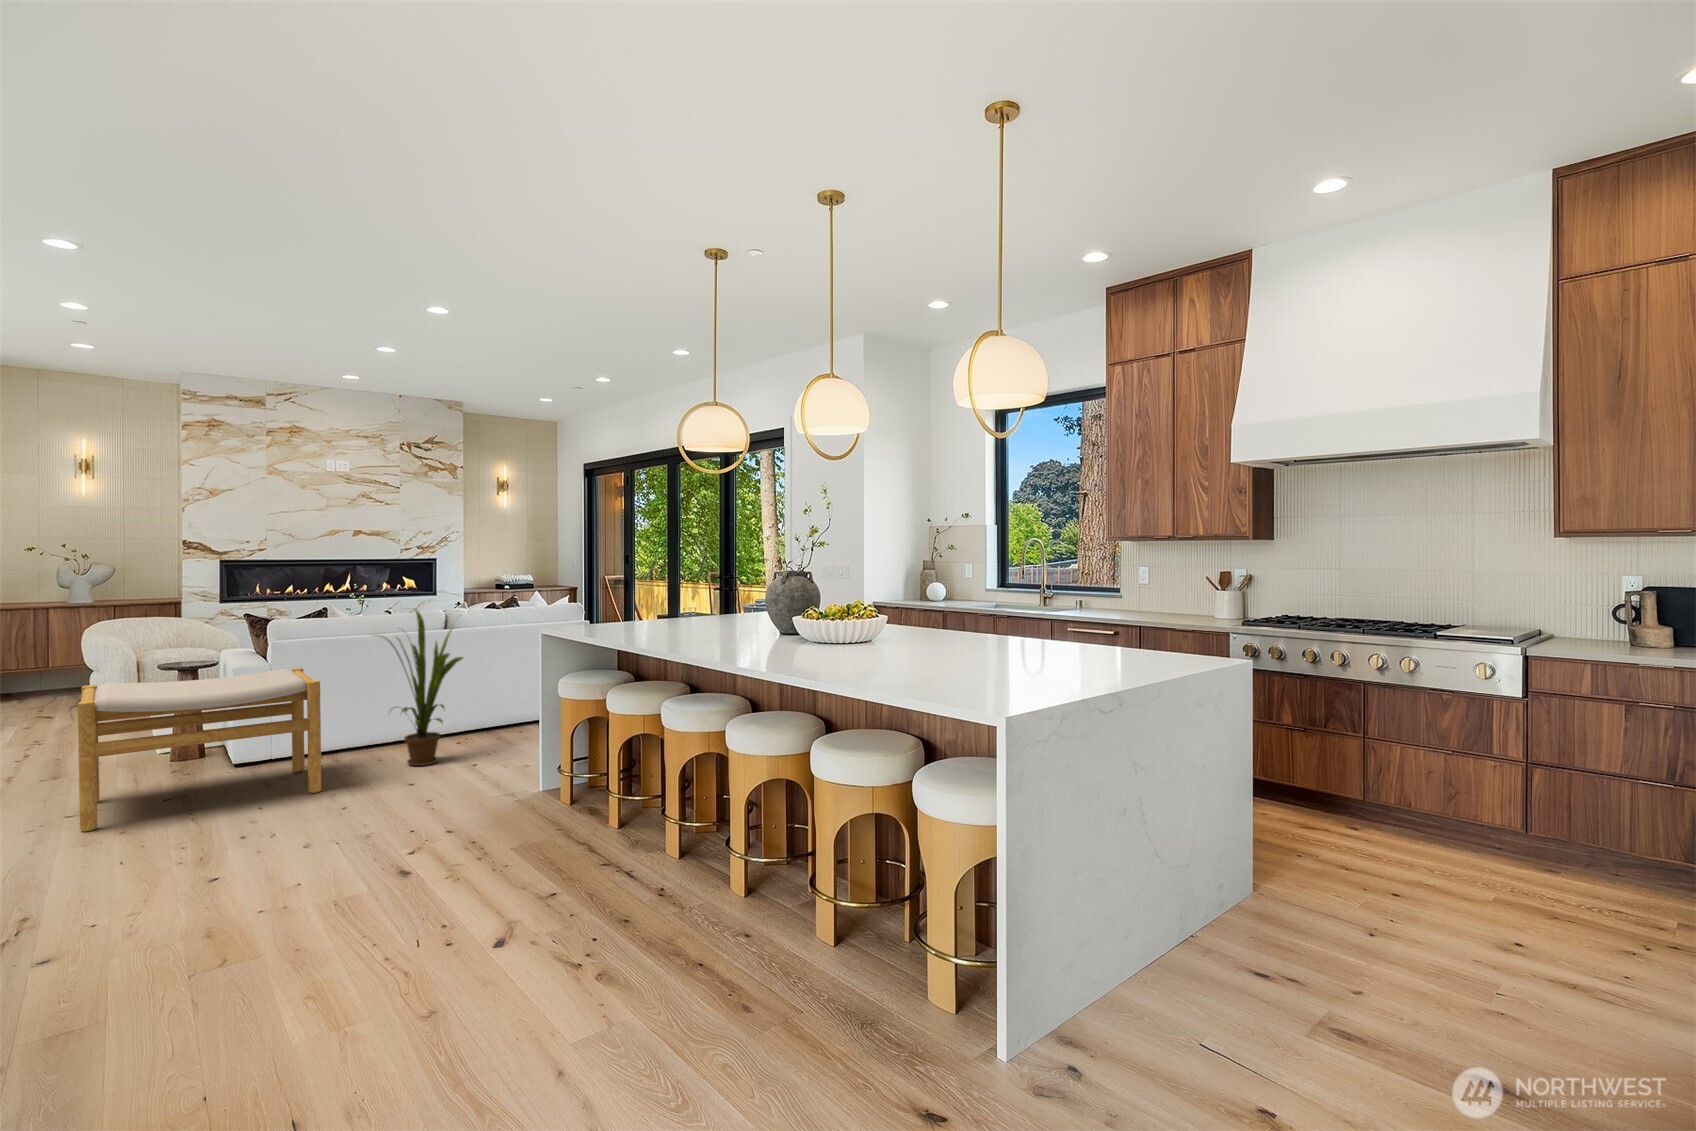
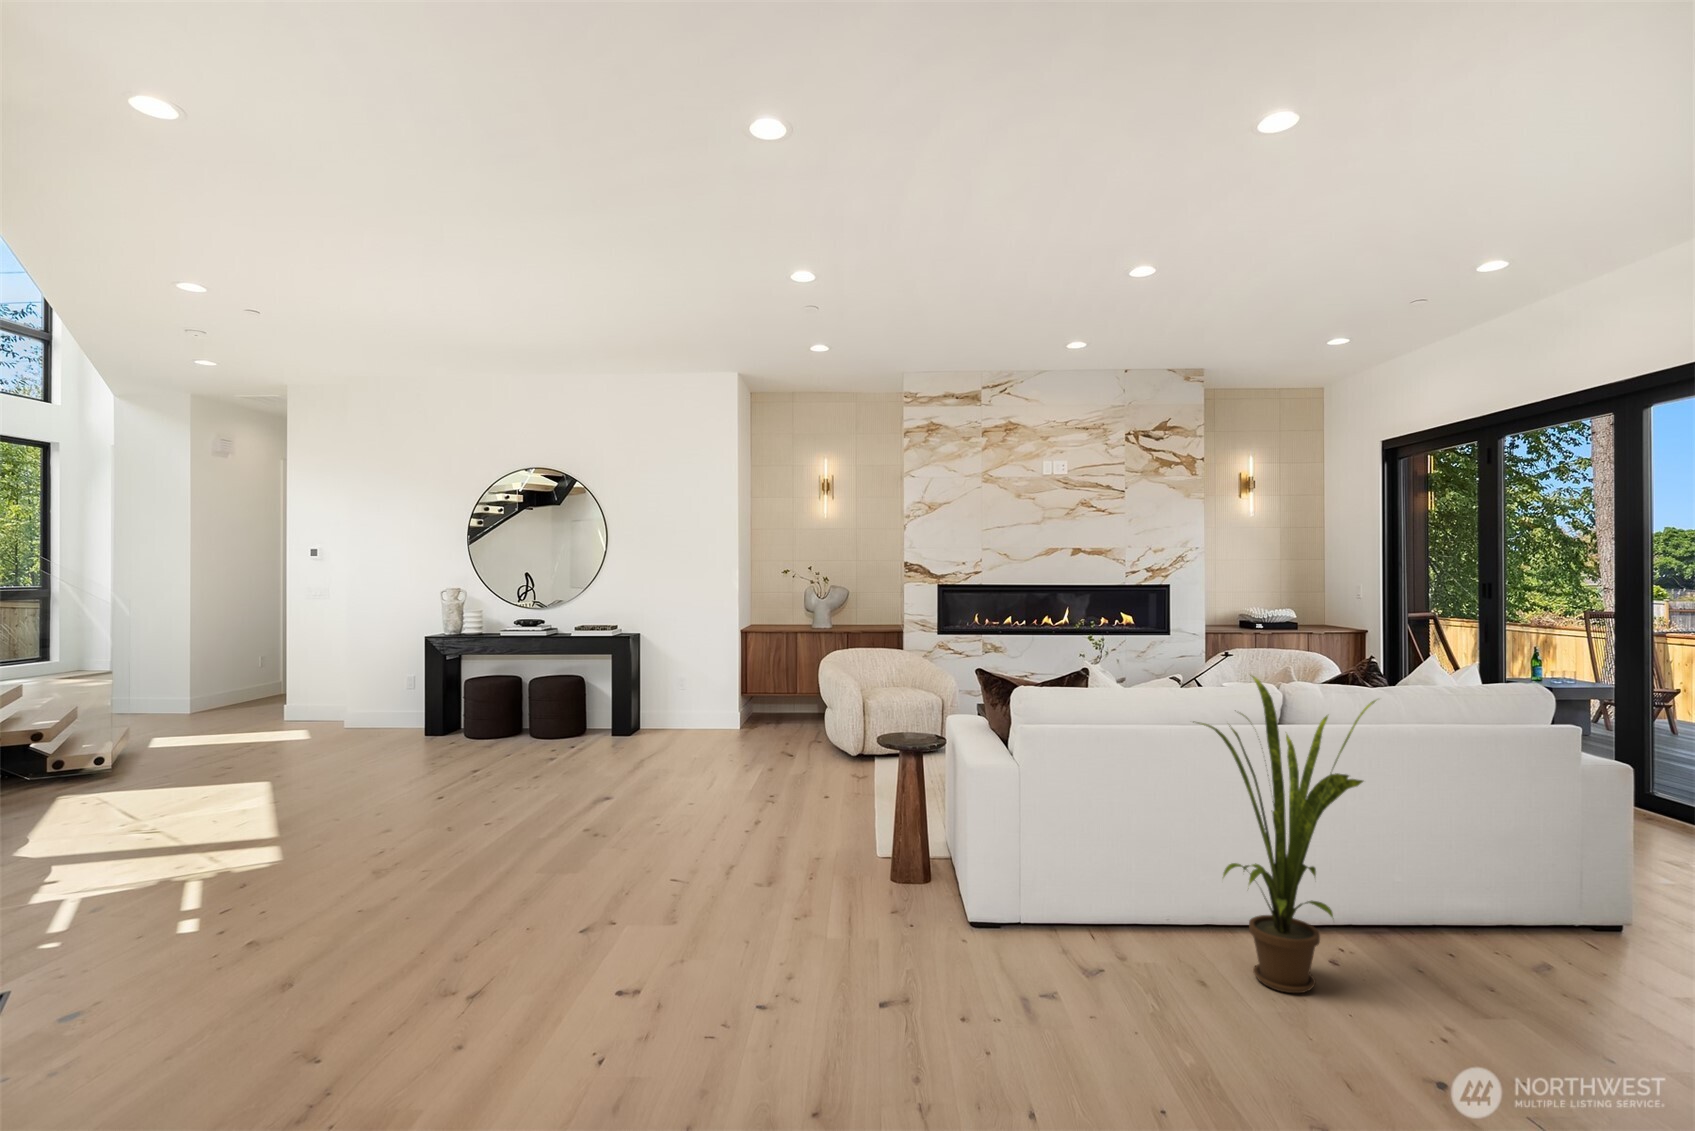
footstool: present [77,668,321,832] -> none [788,765,1128,1030]

